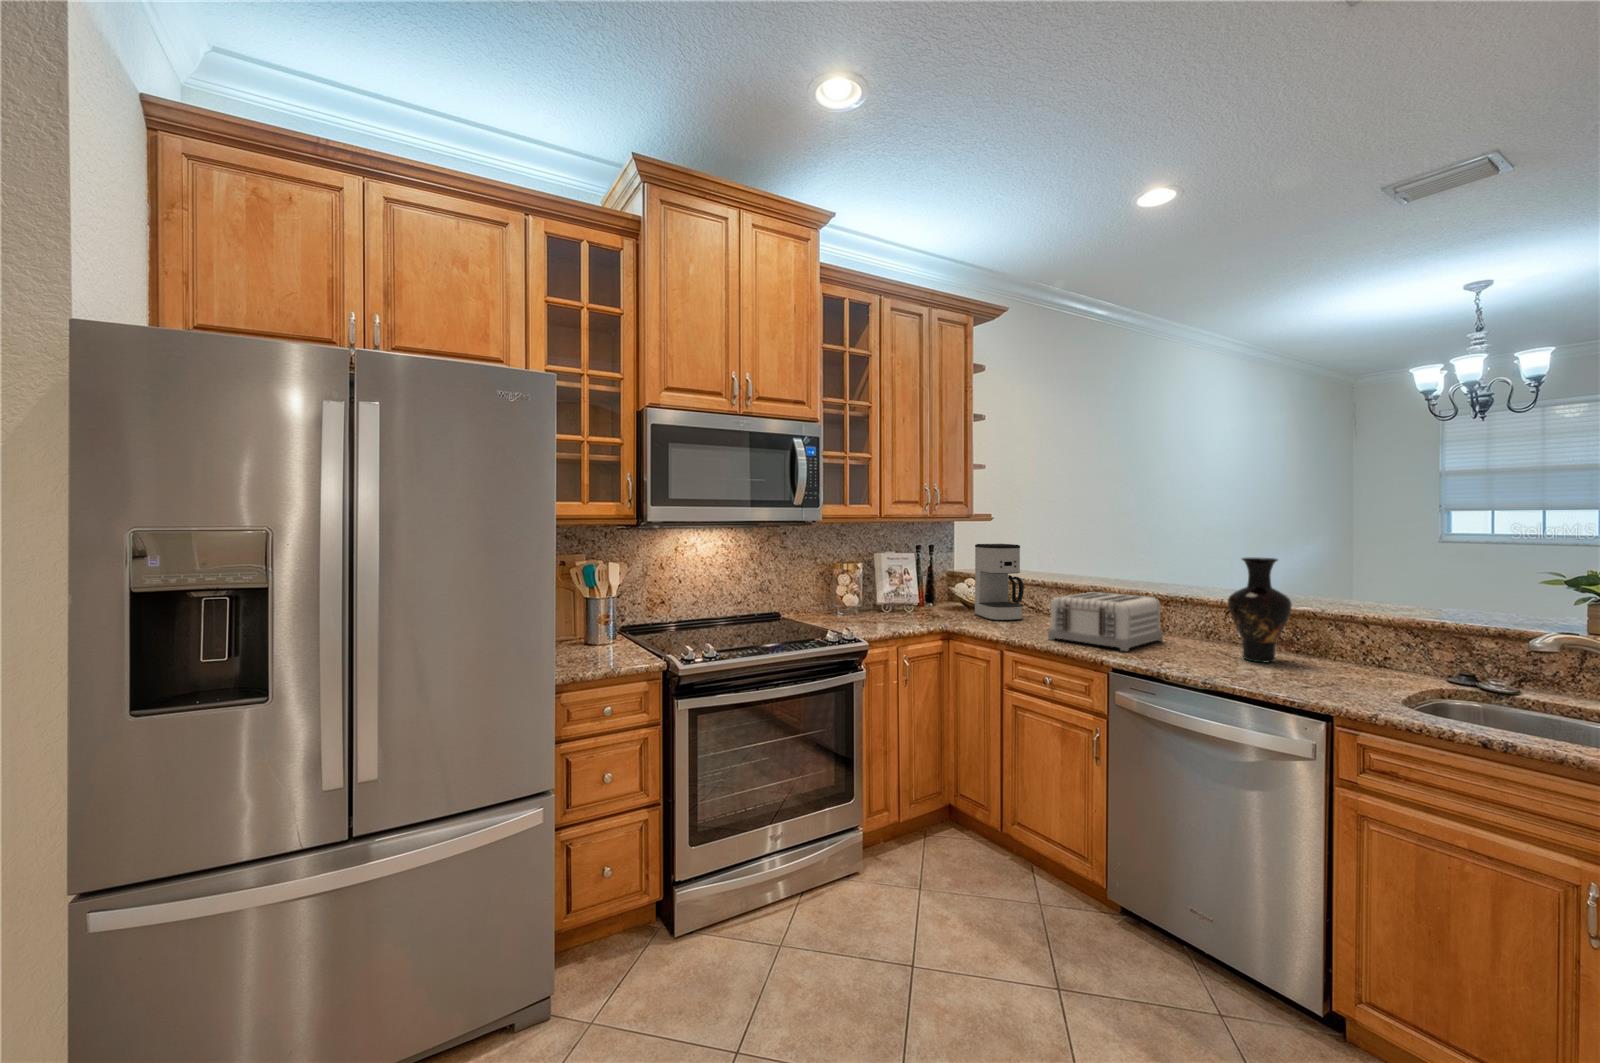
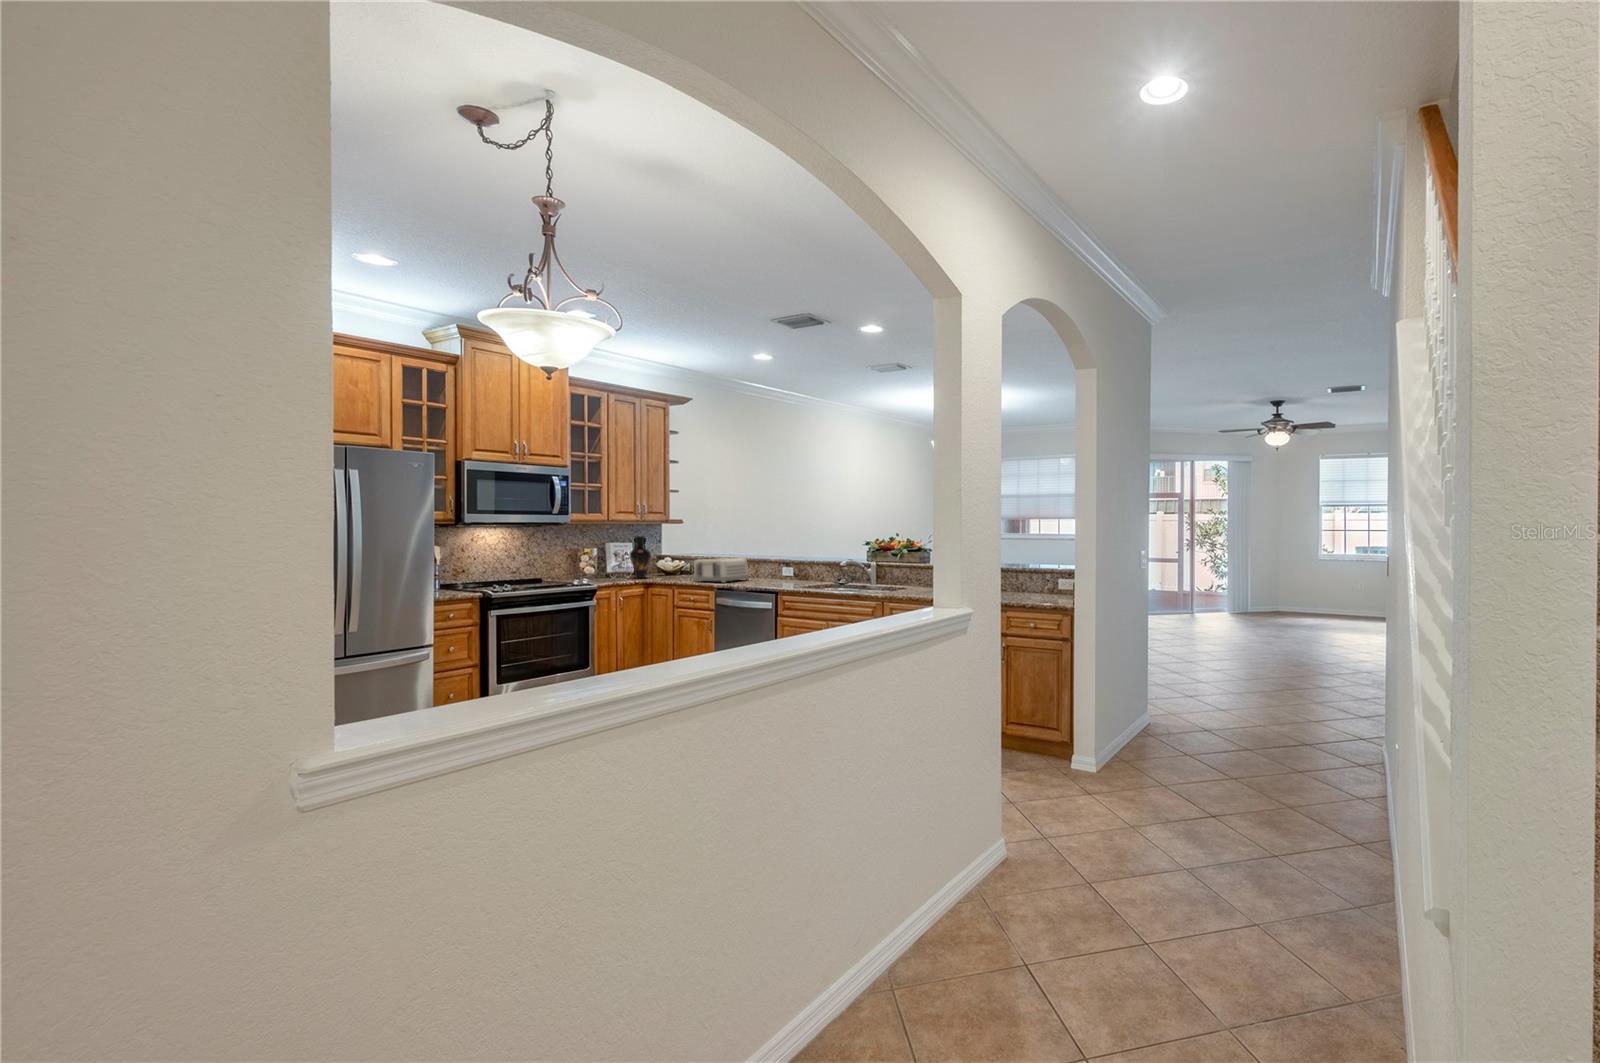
coffee maker: present [975,544,1024,621] -> none [666,536,692,578]
vase: present [1228,557,1292,663] -> present [629,536,651,578]

